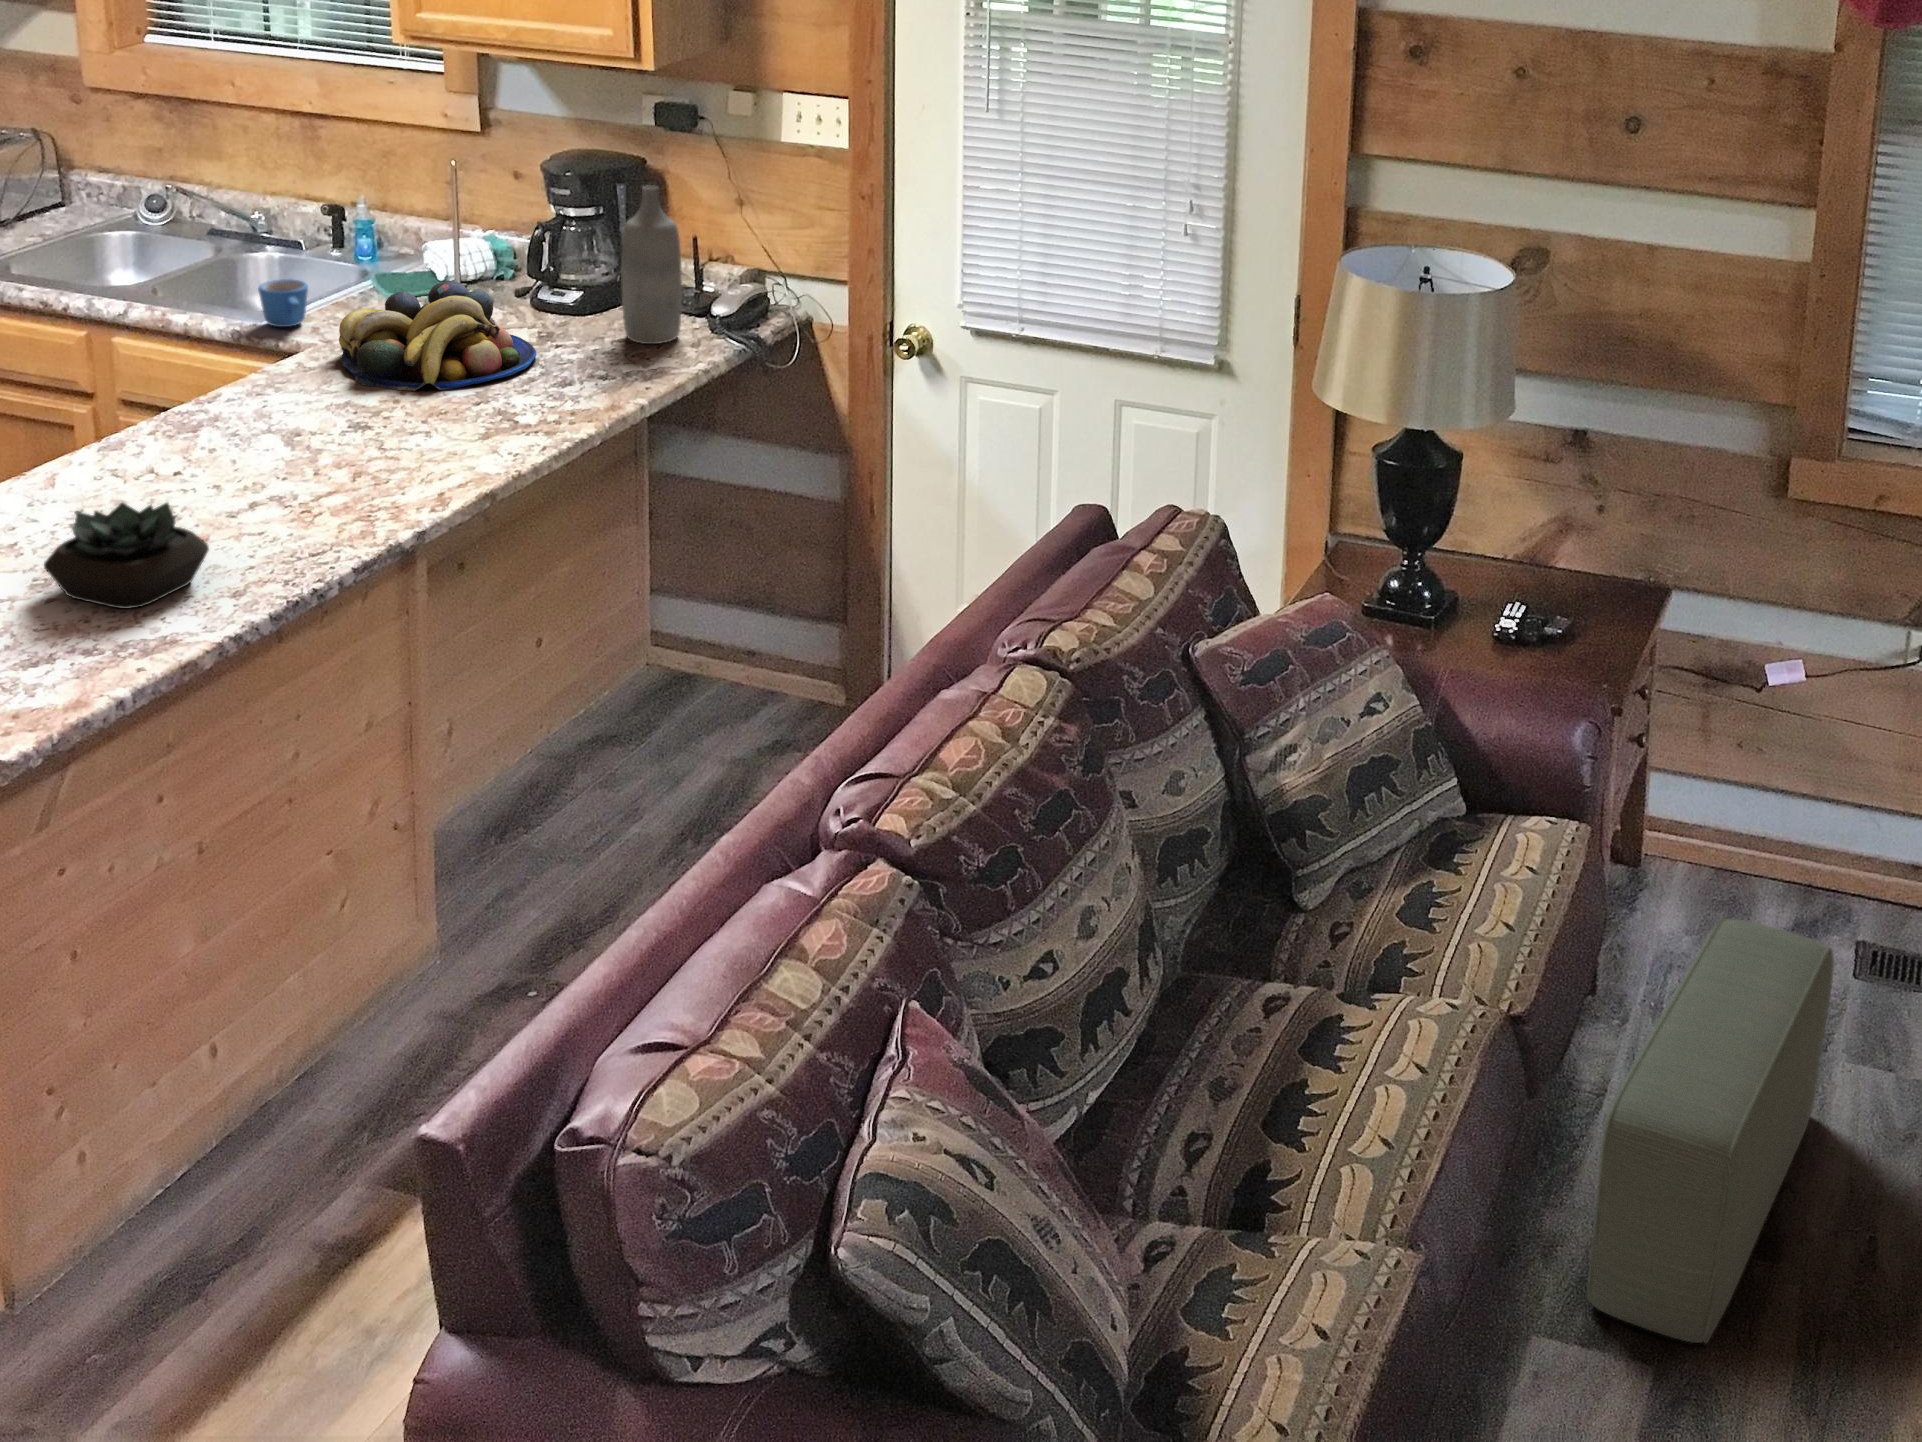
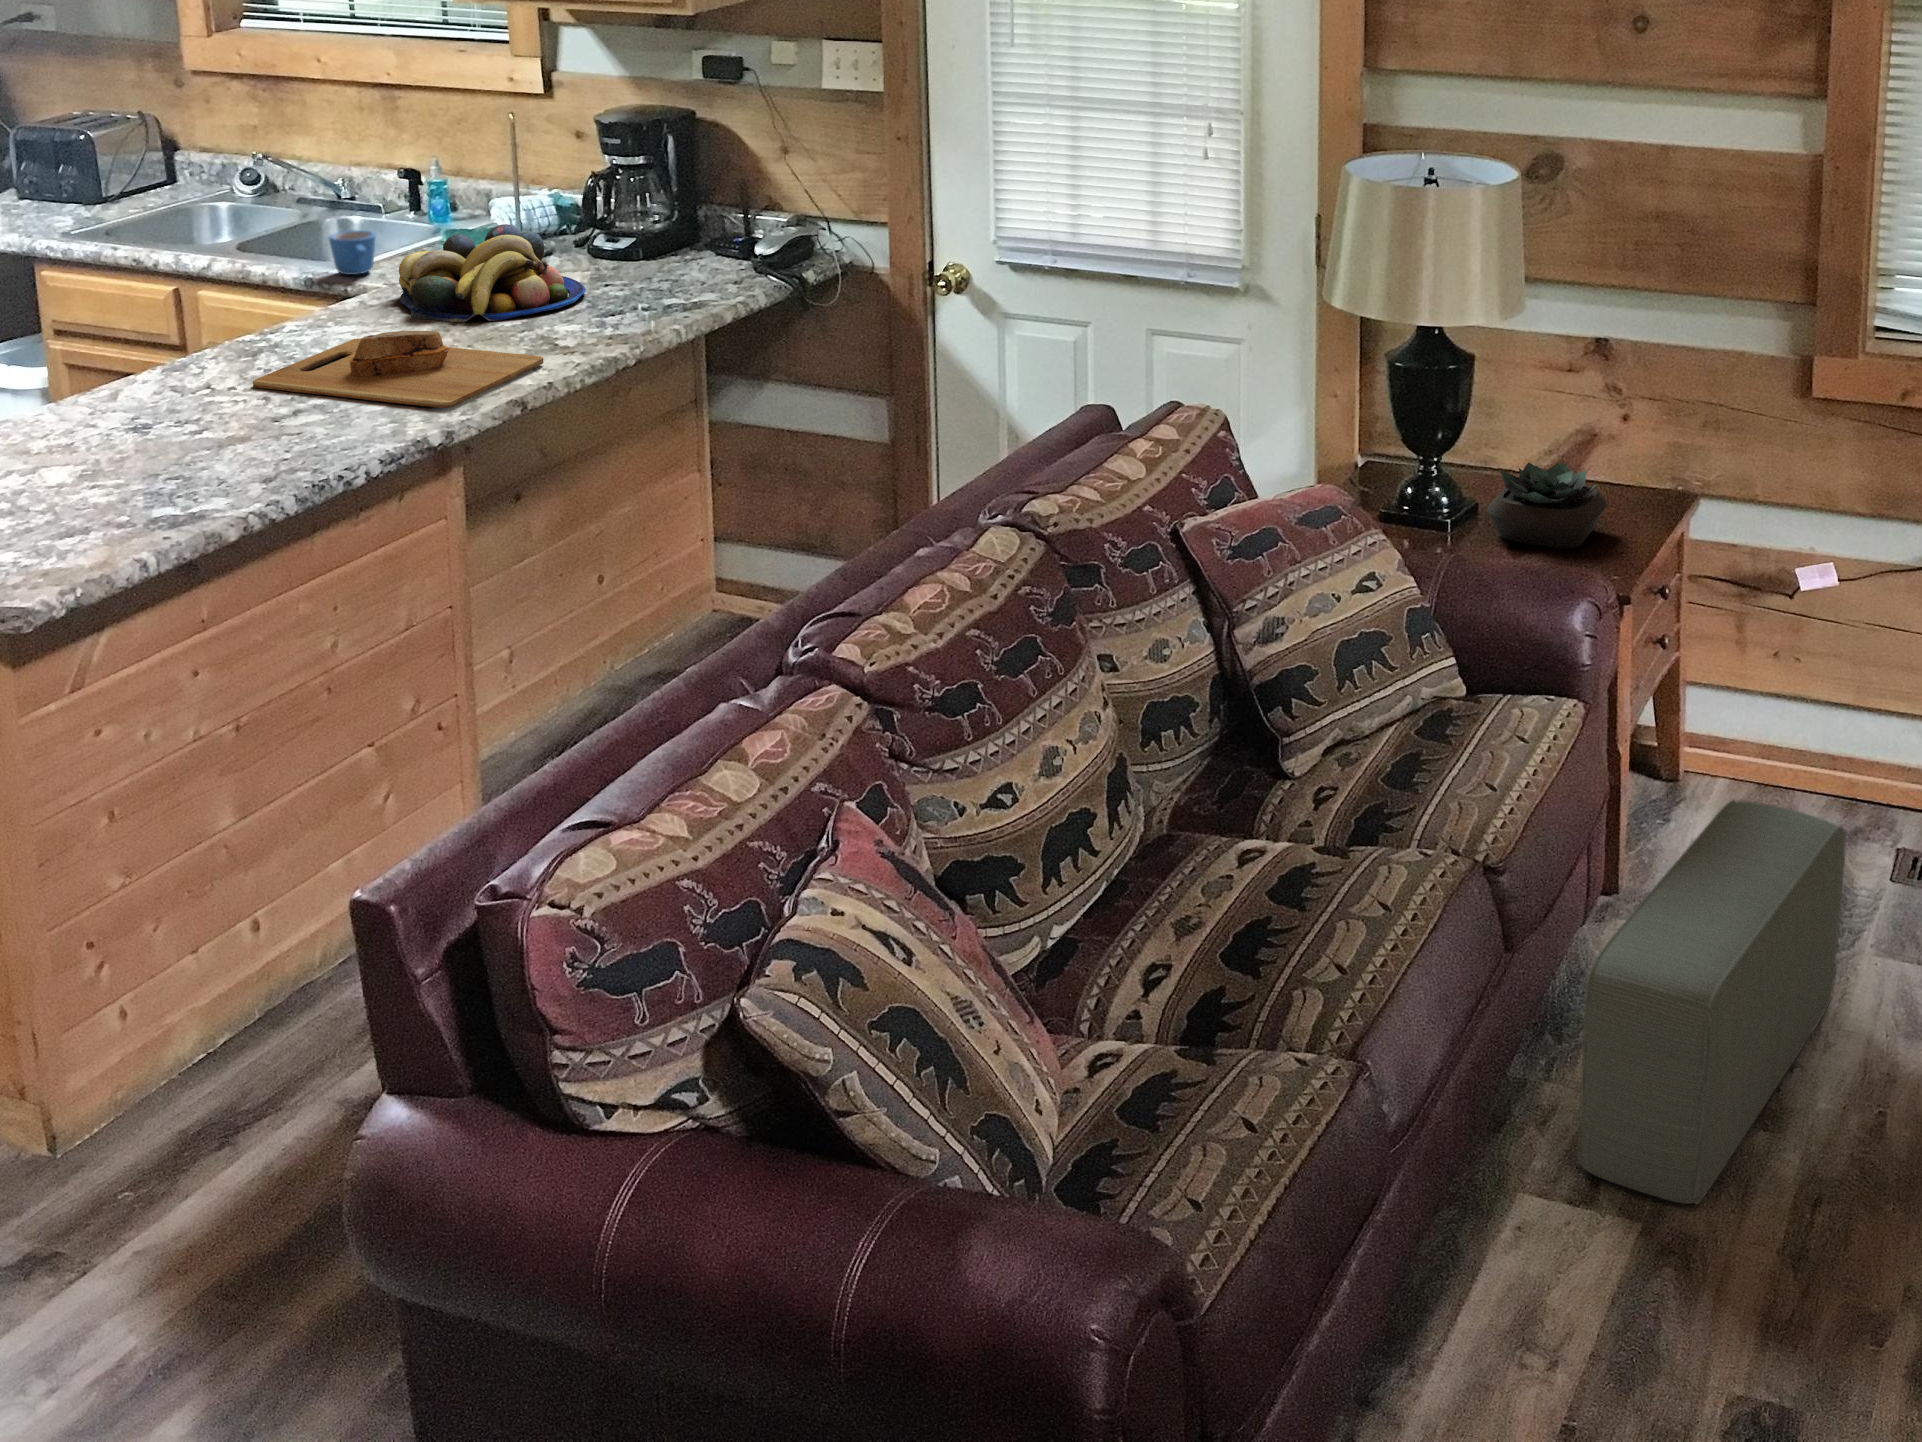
bottle: present [621,185,682,344] -> none [668,129,726,283]
cutting board: none [201,412,508,504] -> present [253,331,543,408]
succulent plant: present [44,503,209,609] -> present [1487,462,1607,549]

